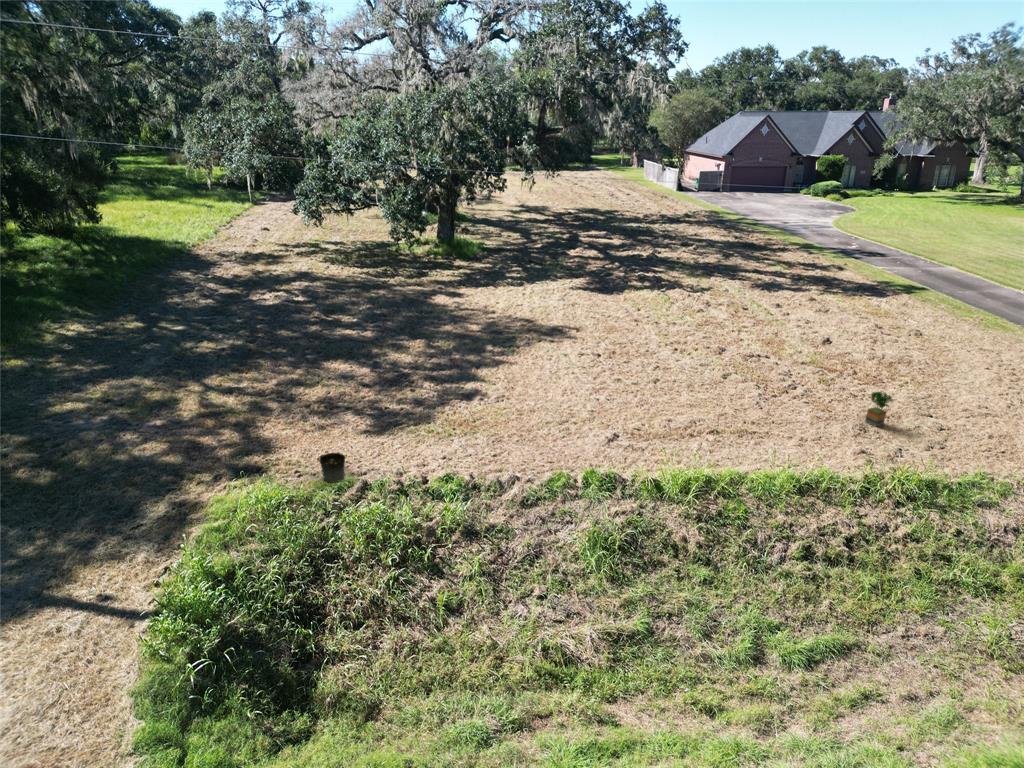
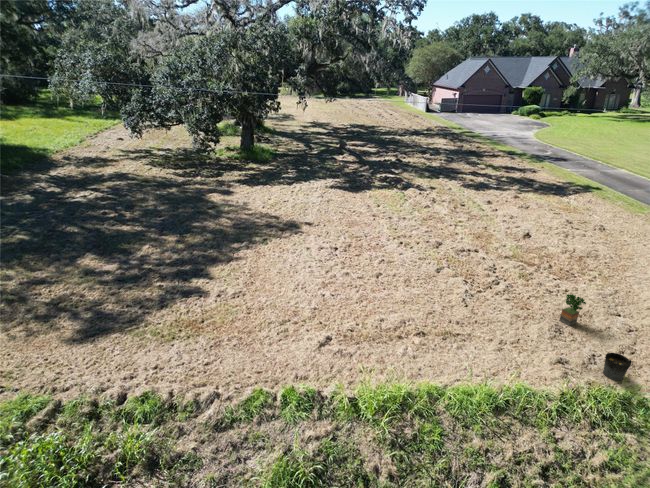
bucket: present [318,453,345,483] -> present [603,353,633,380]

